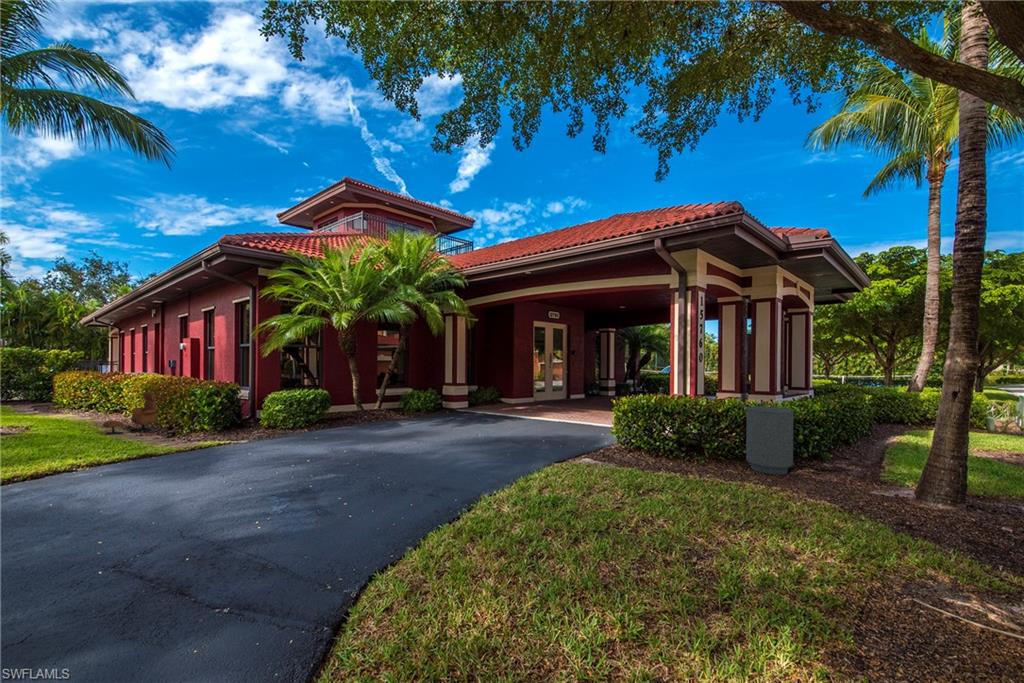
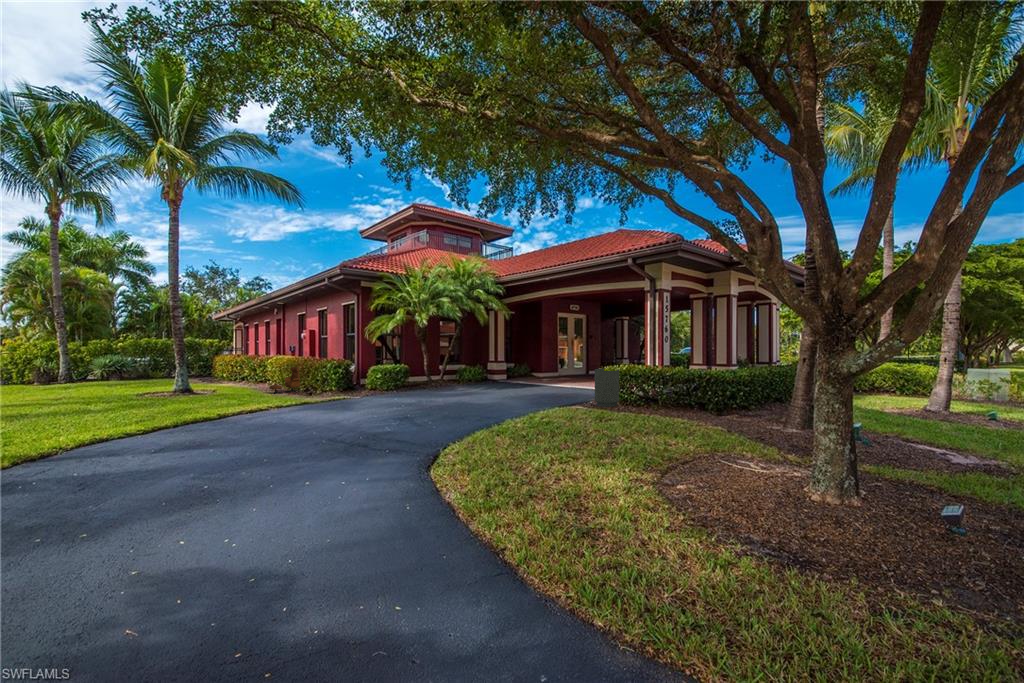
trash can: present [746,406,793,475] -> present [595,369,619,407]

